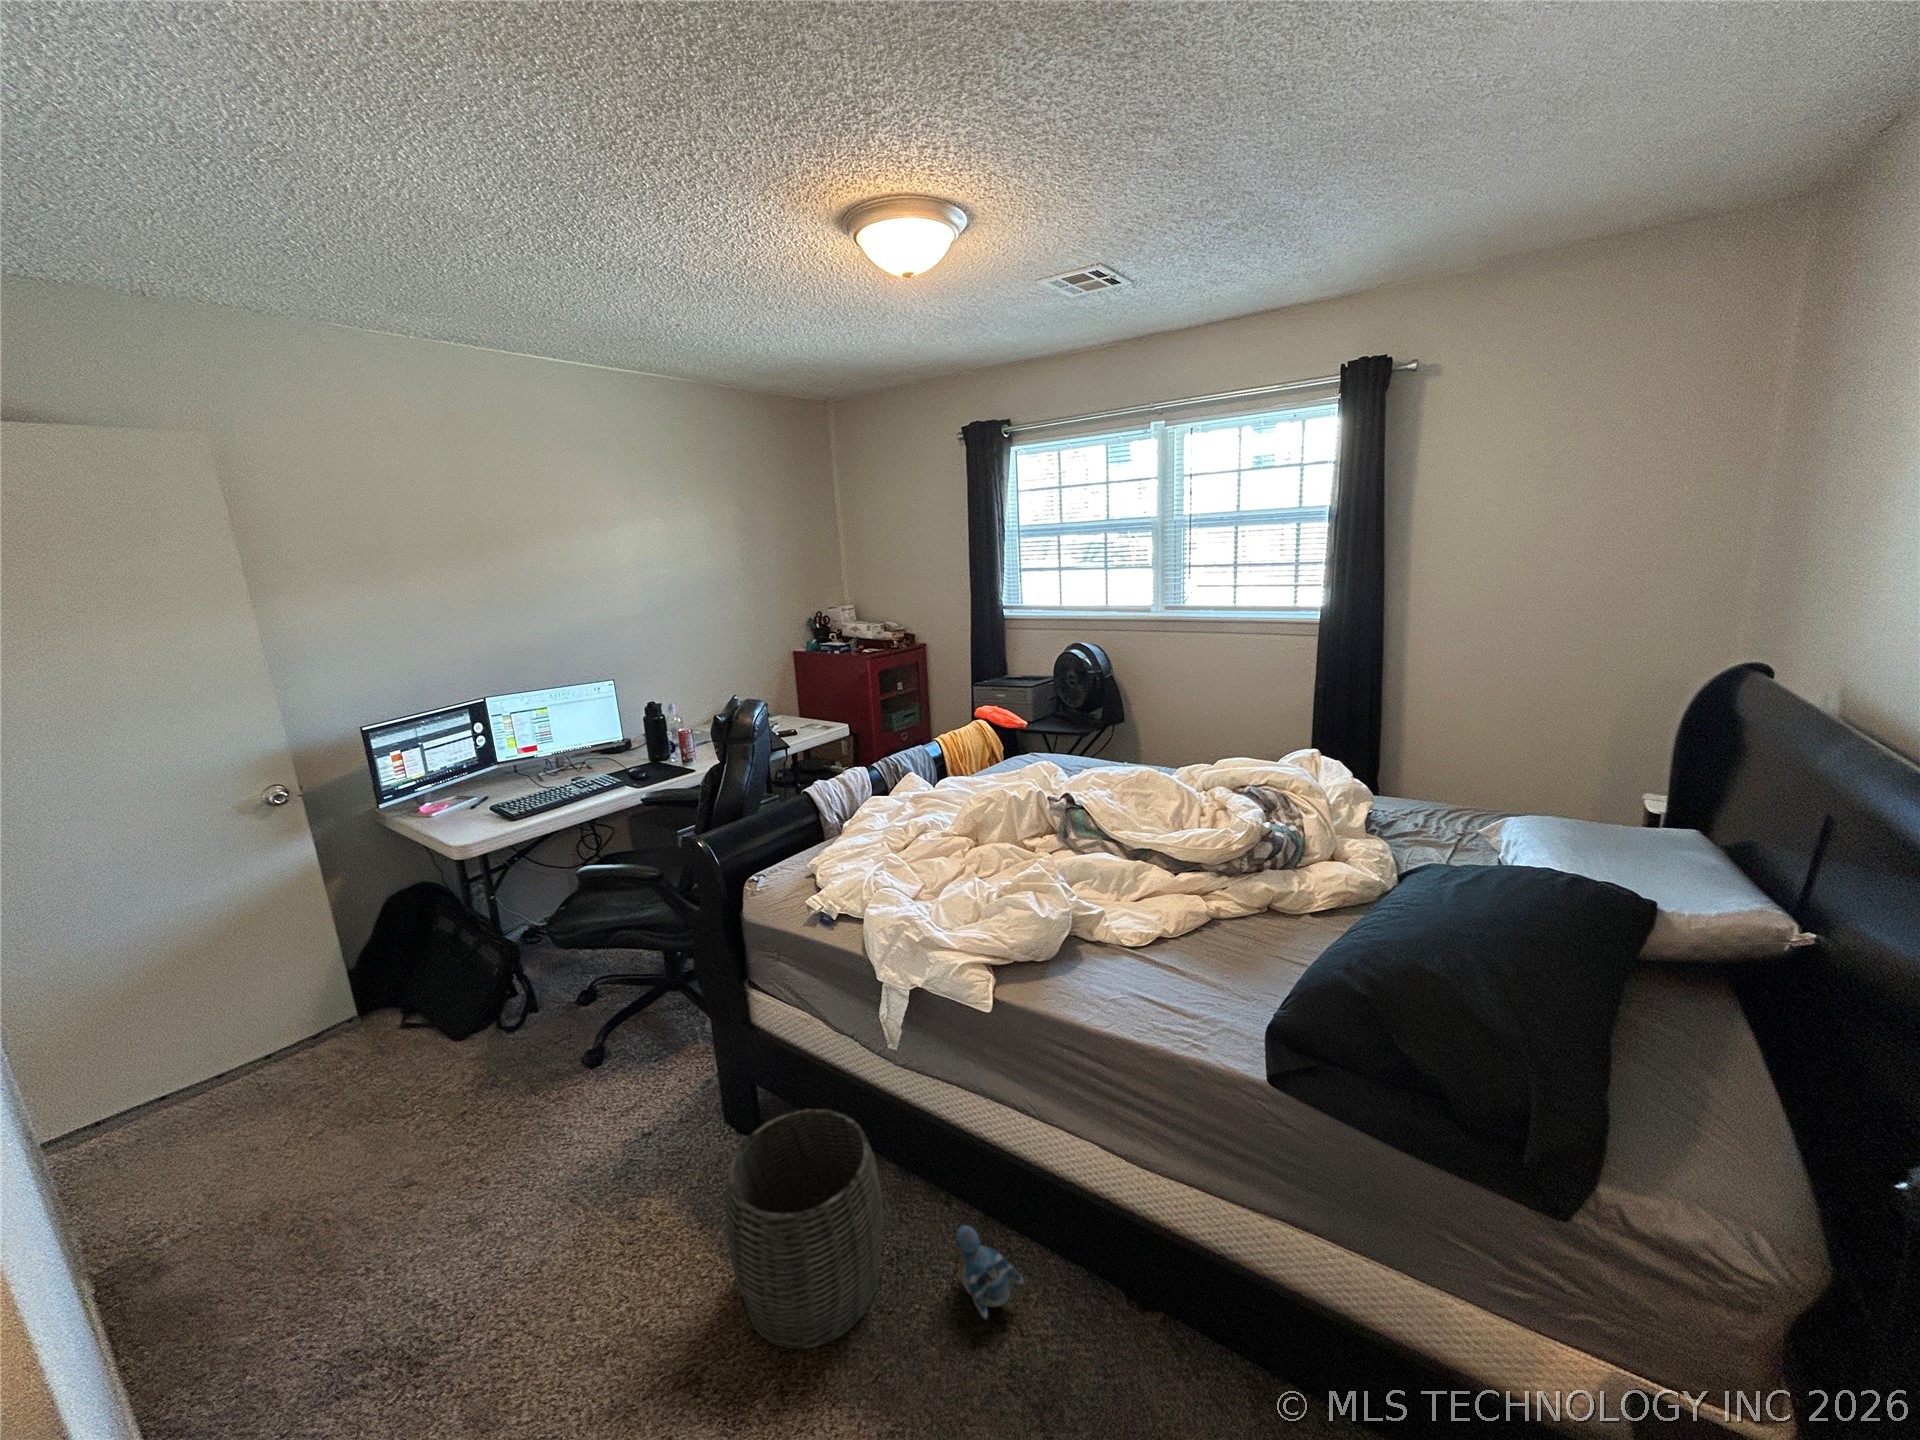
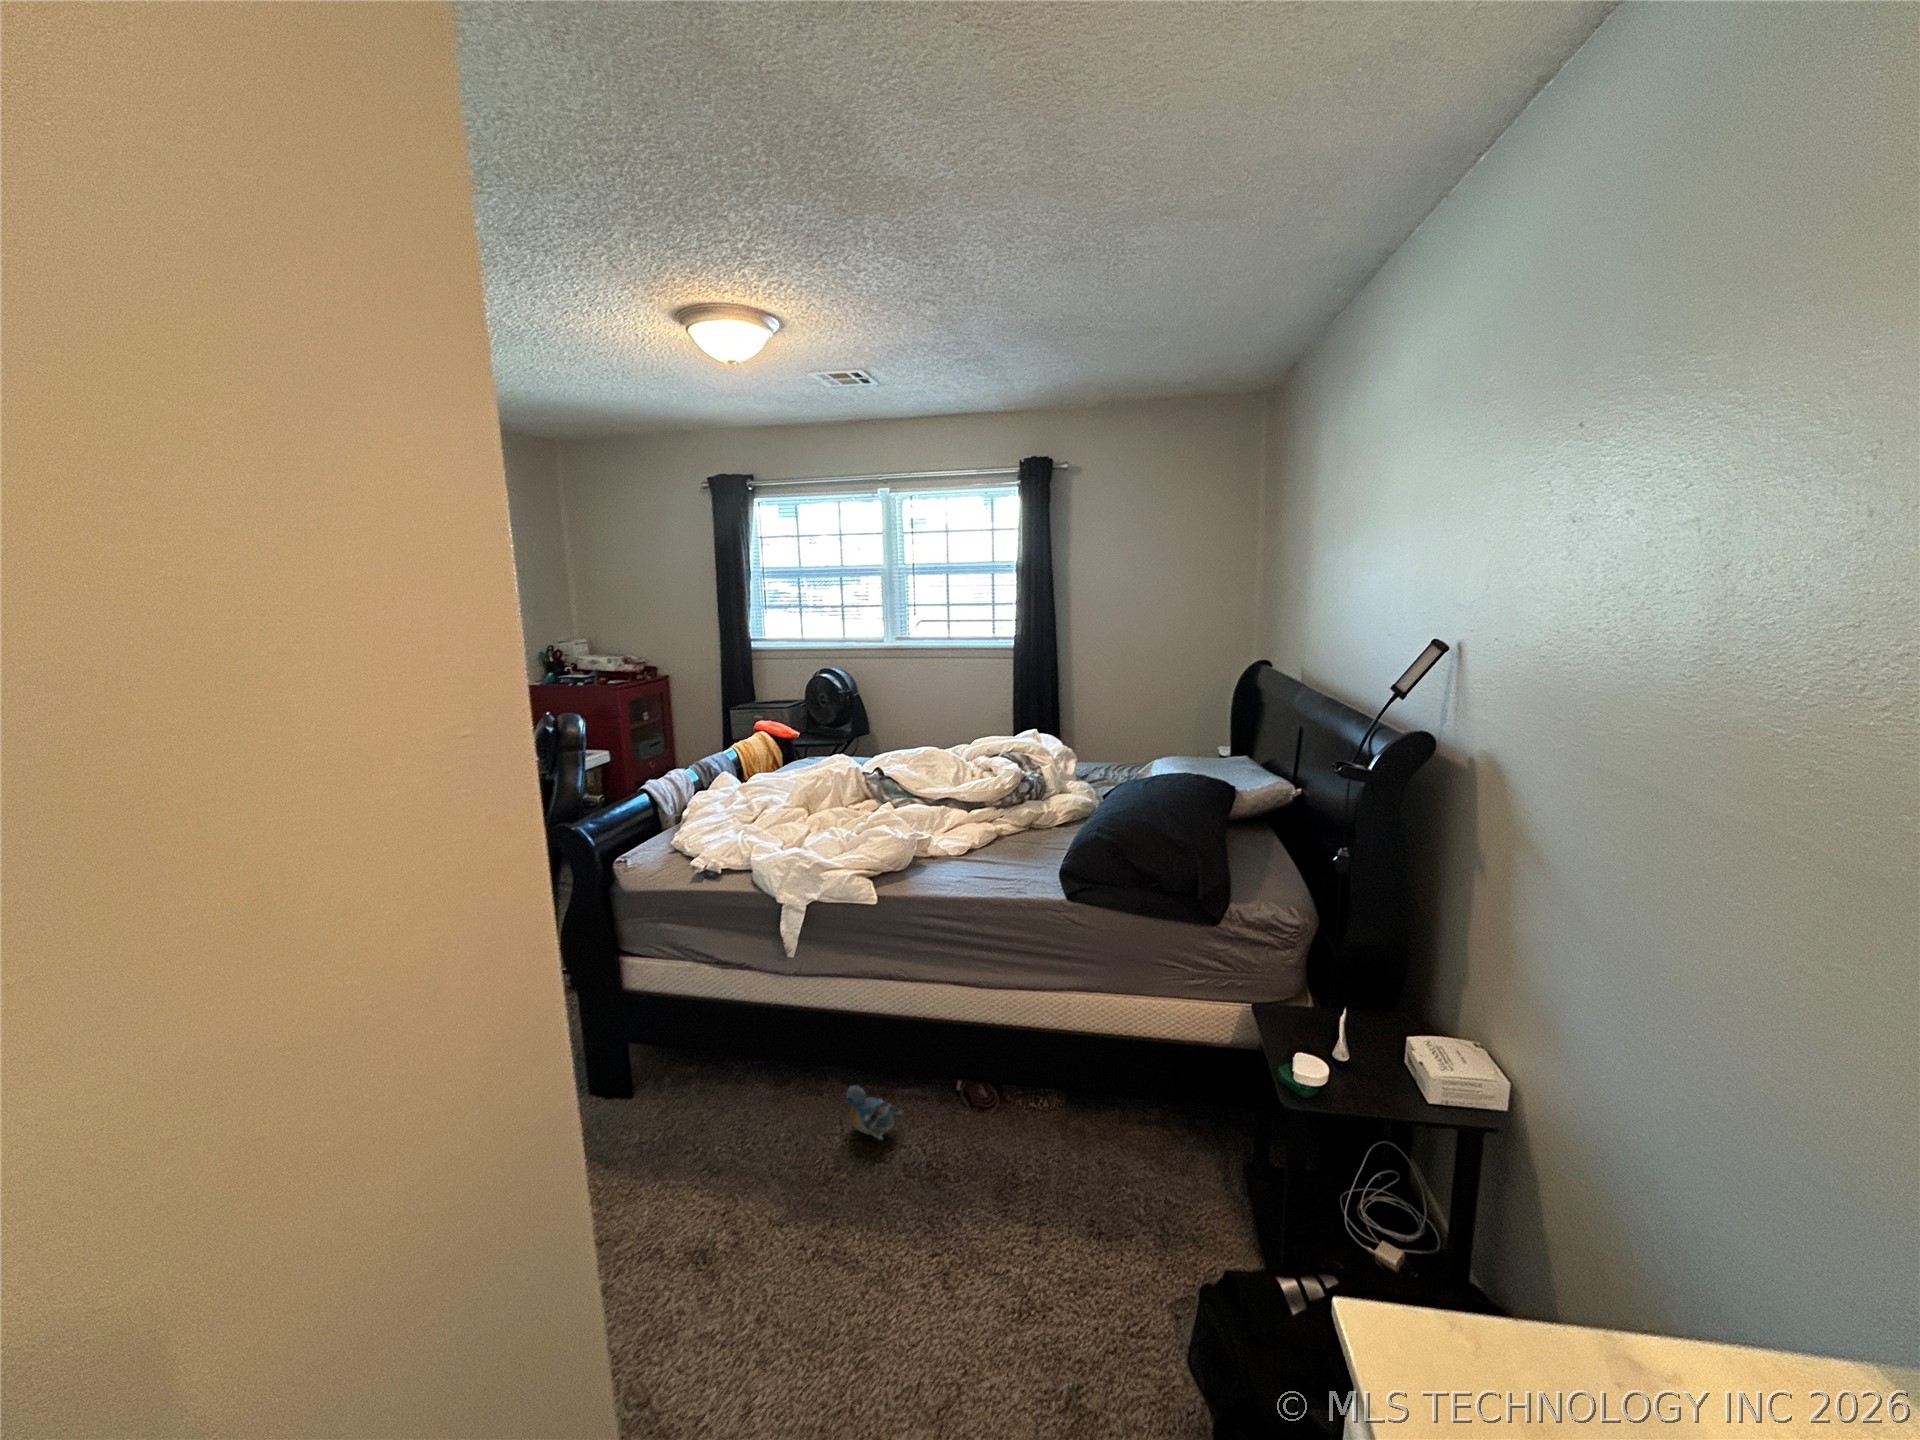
woven basket: present [725,1109,883,1349] -> none [661,1024,792,1209]

